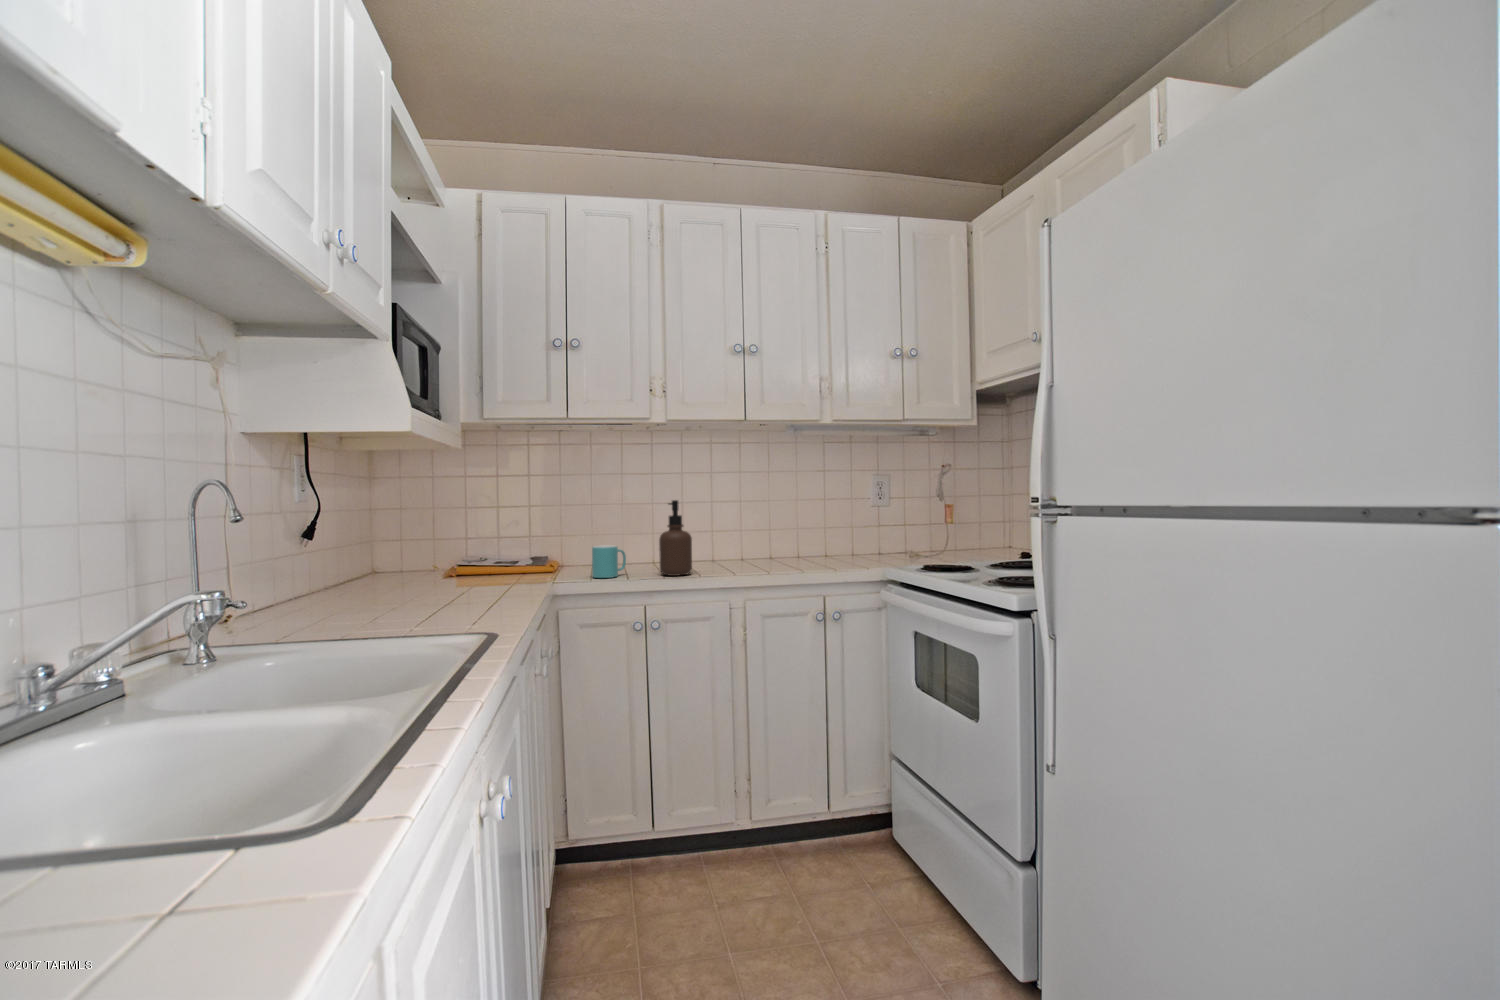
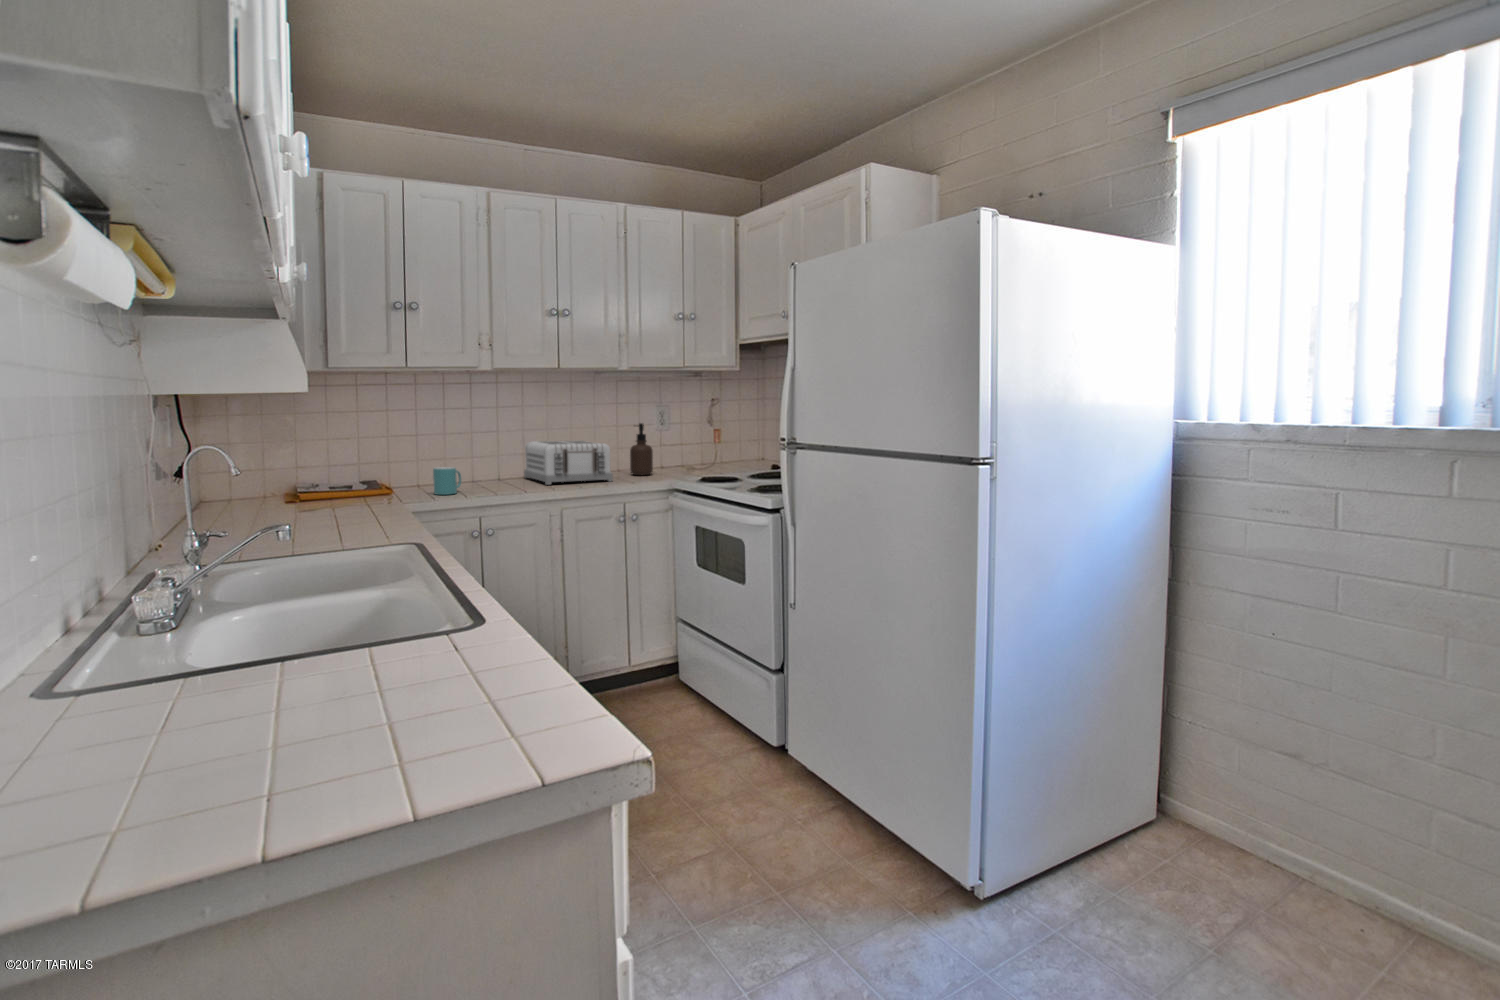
soap dispenser: present [659,500,692,576] -> present [630,423,653,475]
toaster: none [714,517,810,568] -> present [524,441,613,485]

